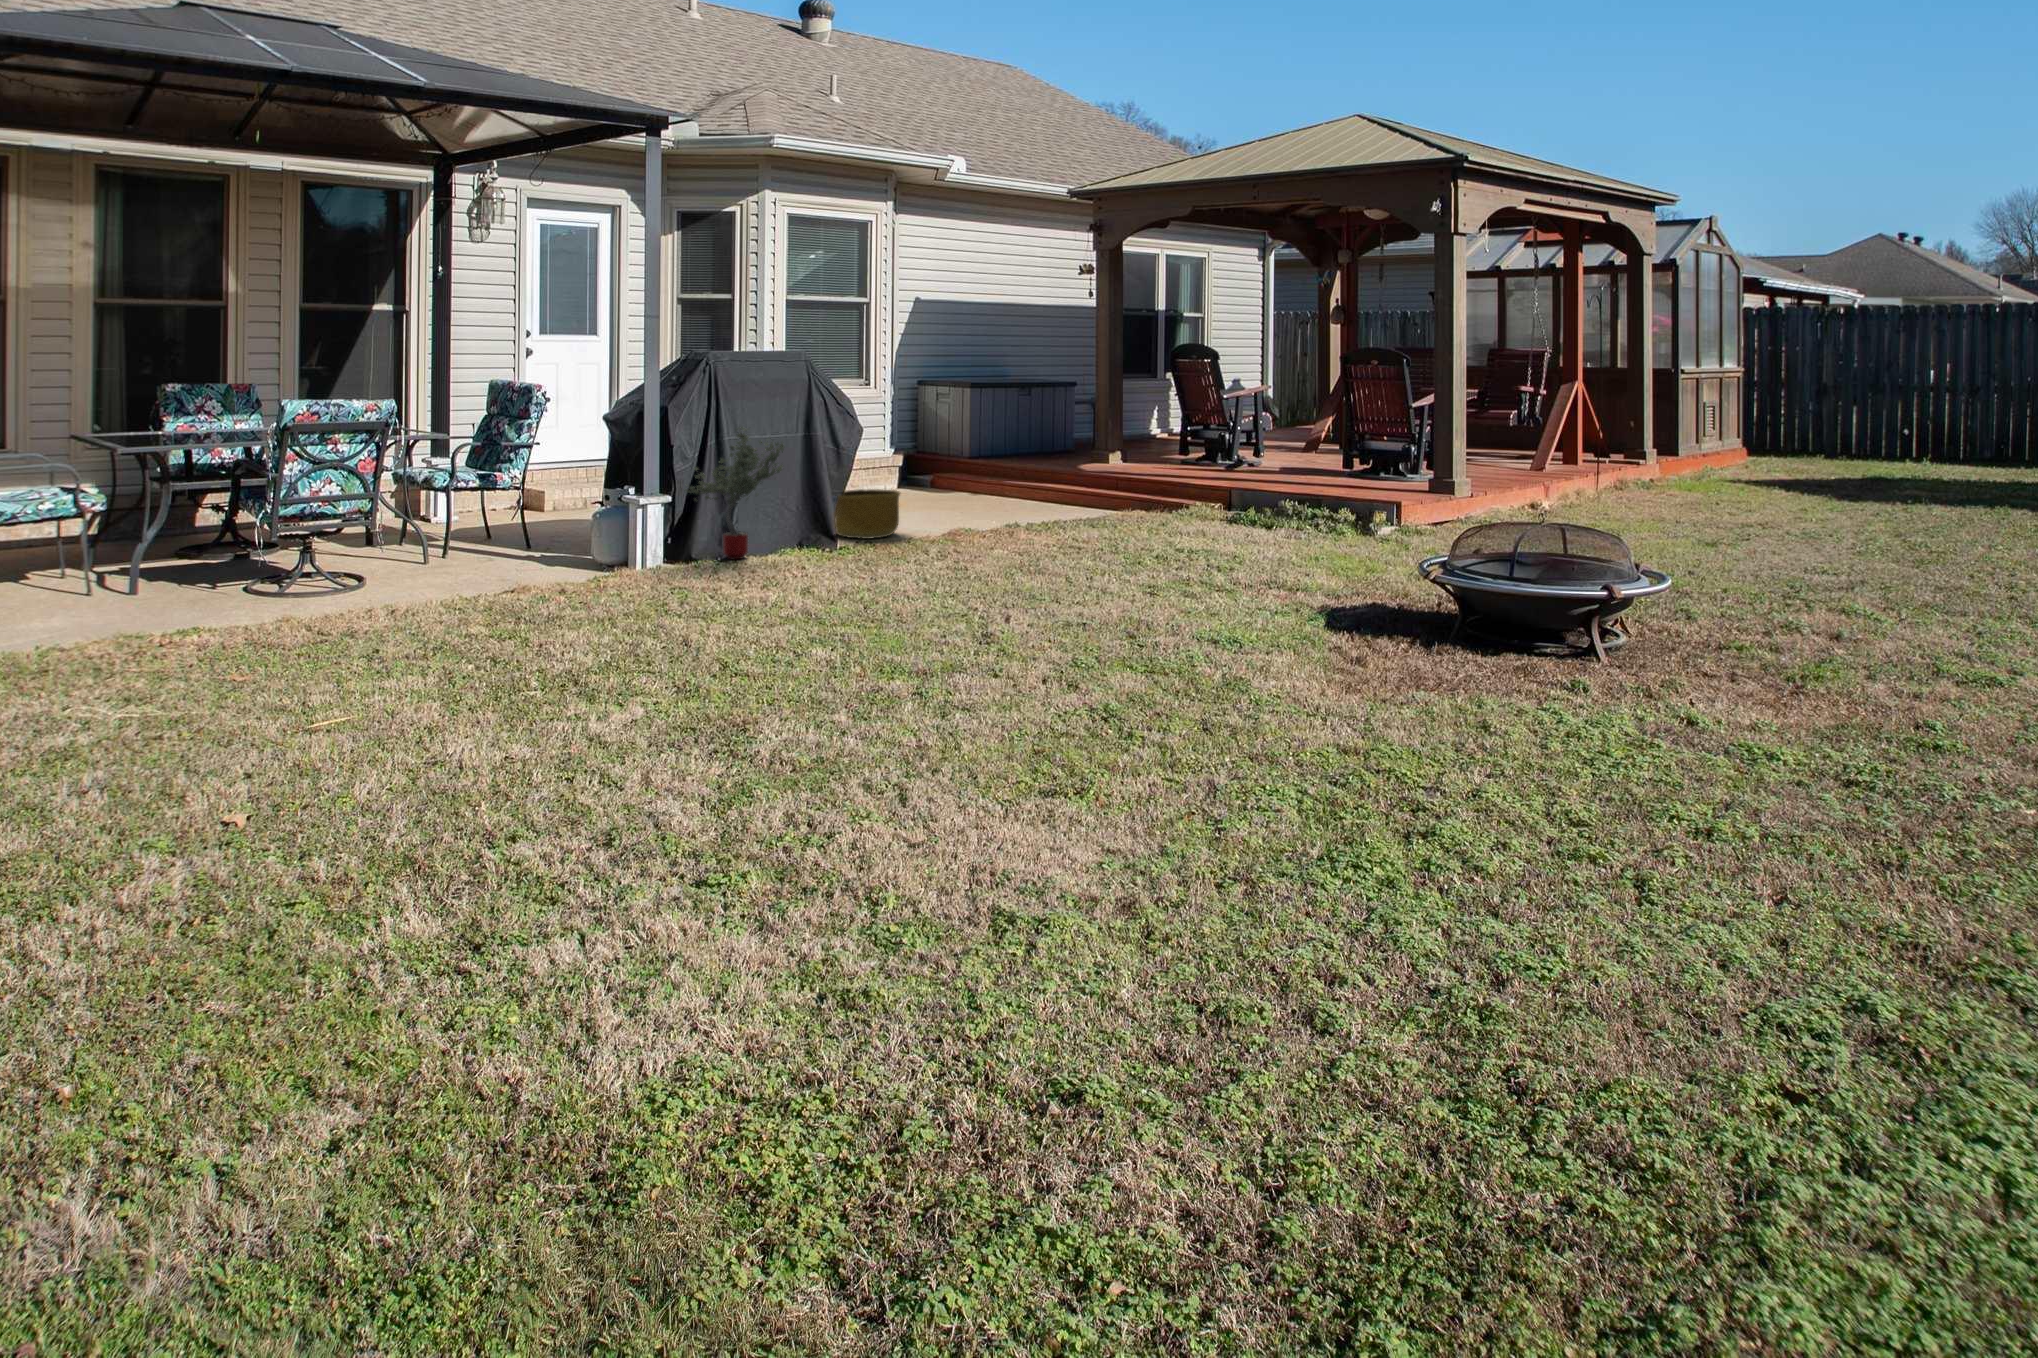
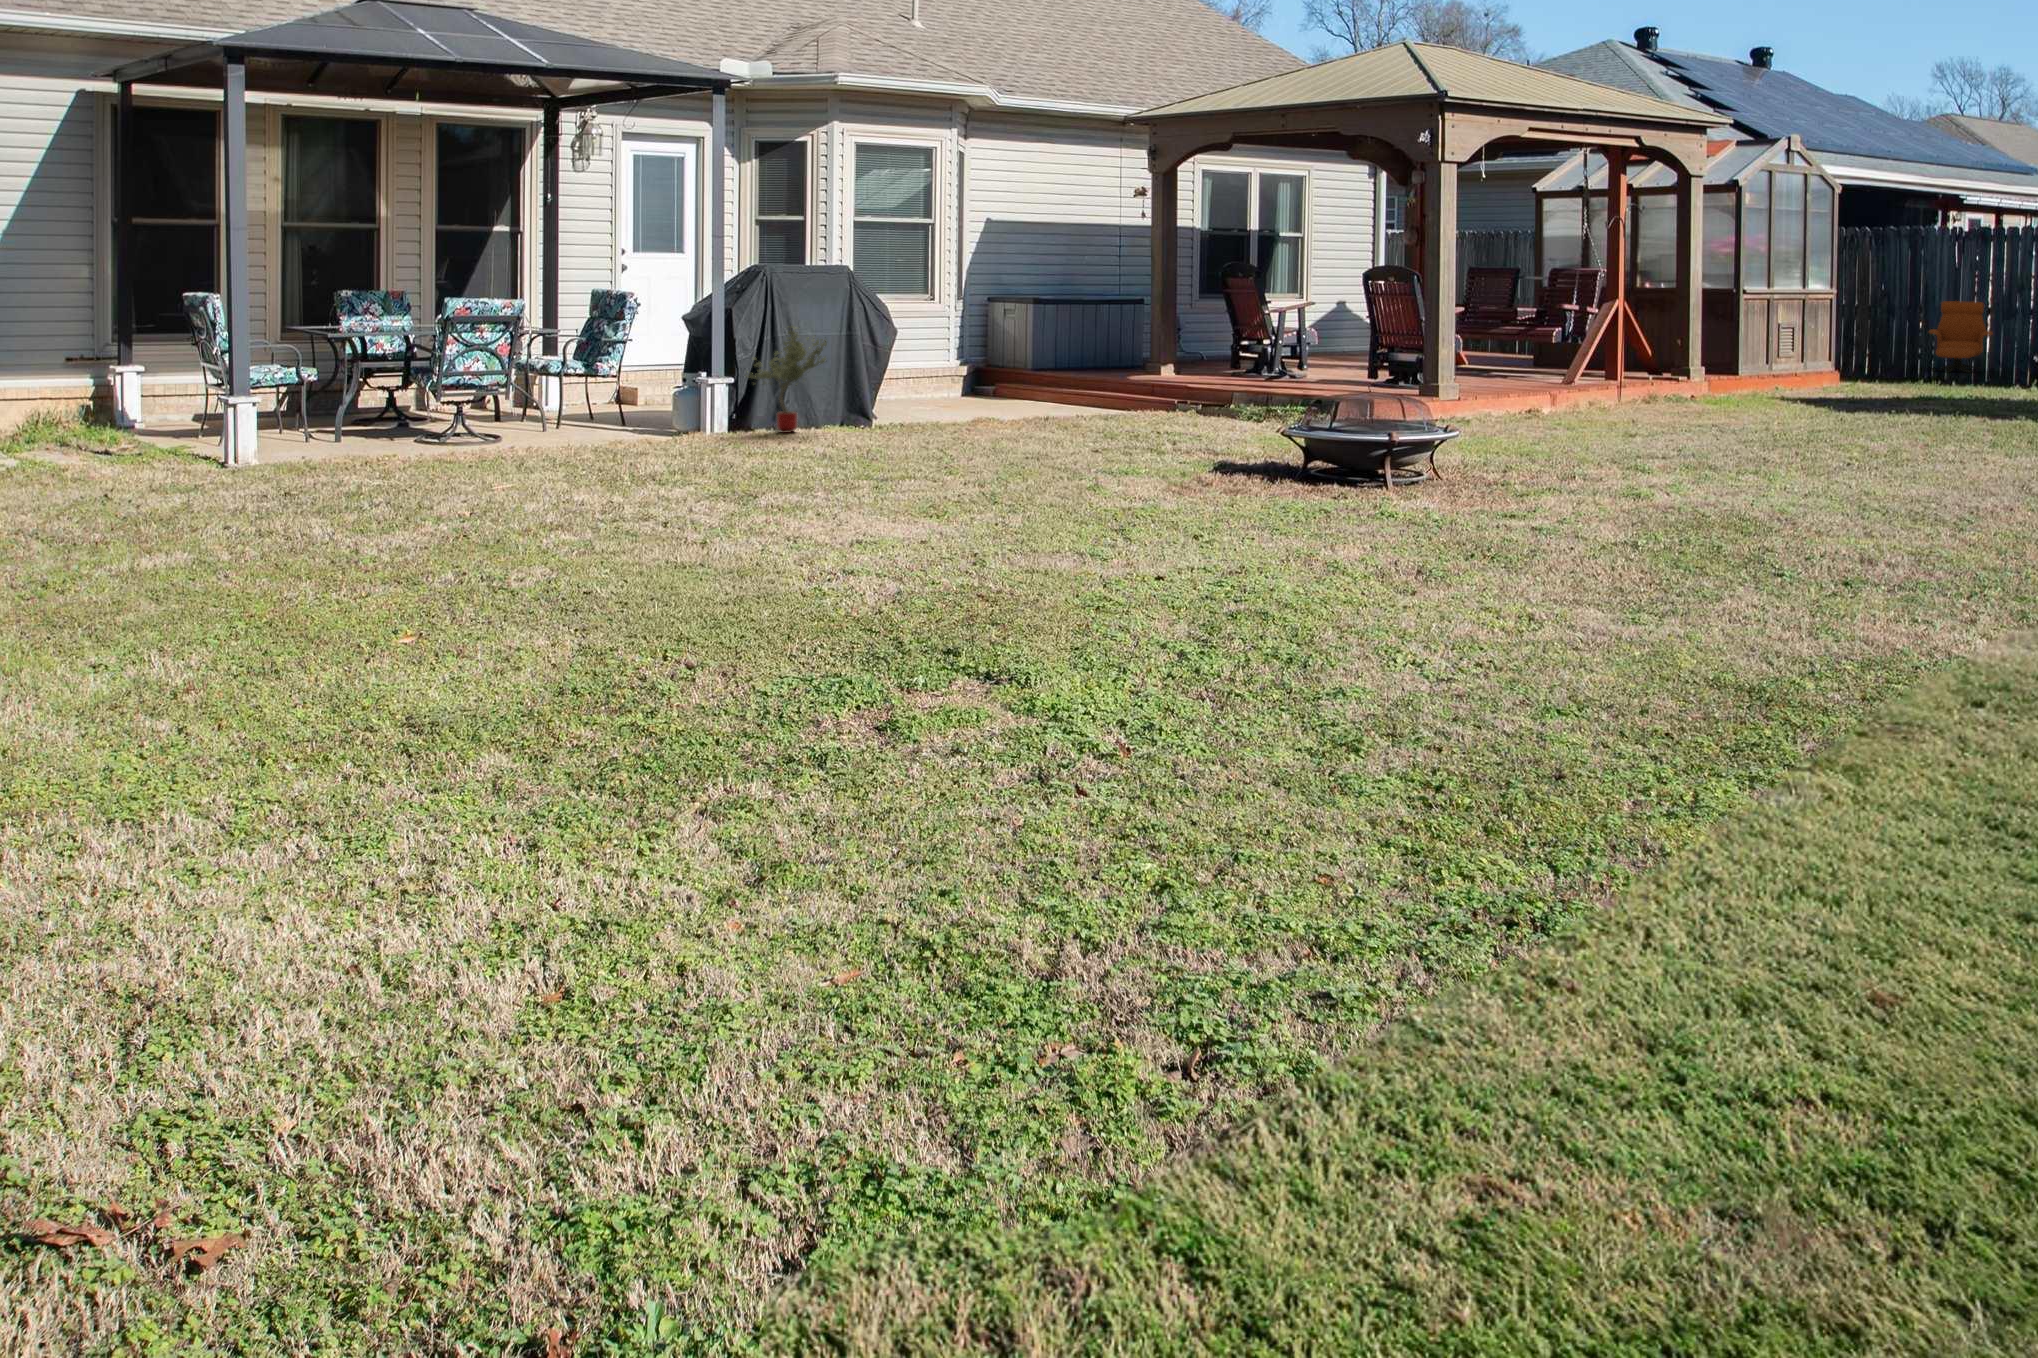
lounge chair: none [1793,379,1857,448] -> present [1929,301,1993,373]
basket: present [834,489,900,539] -> none [874,383,932,423]

